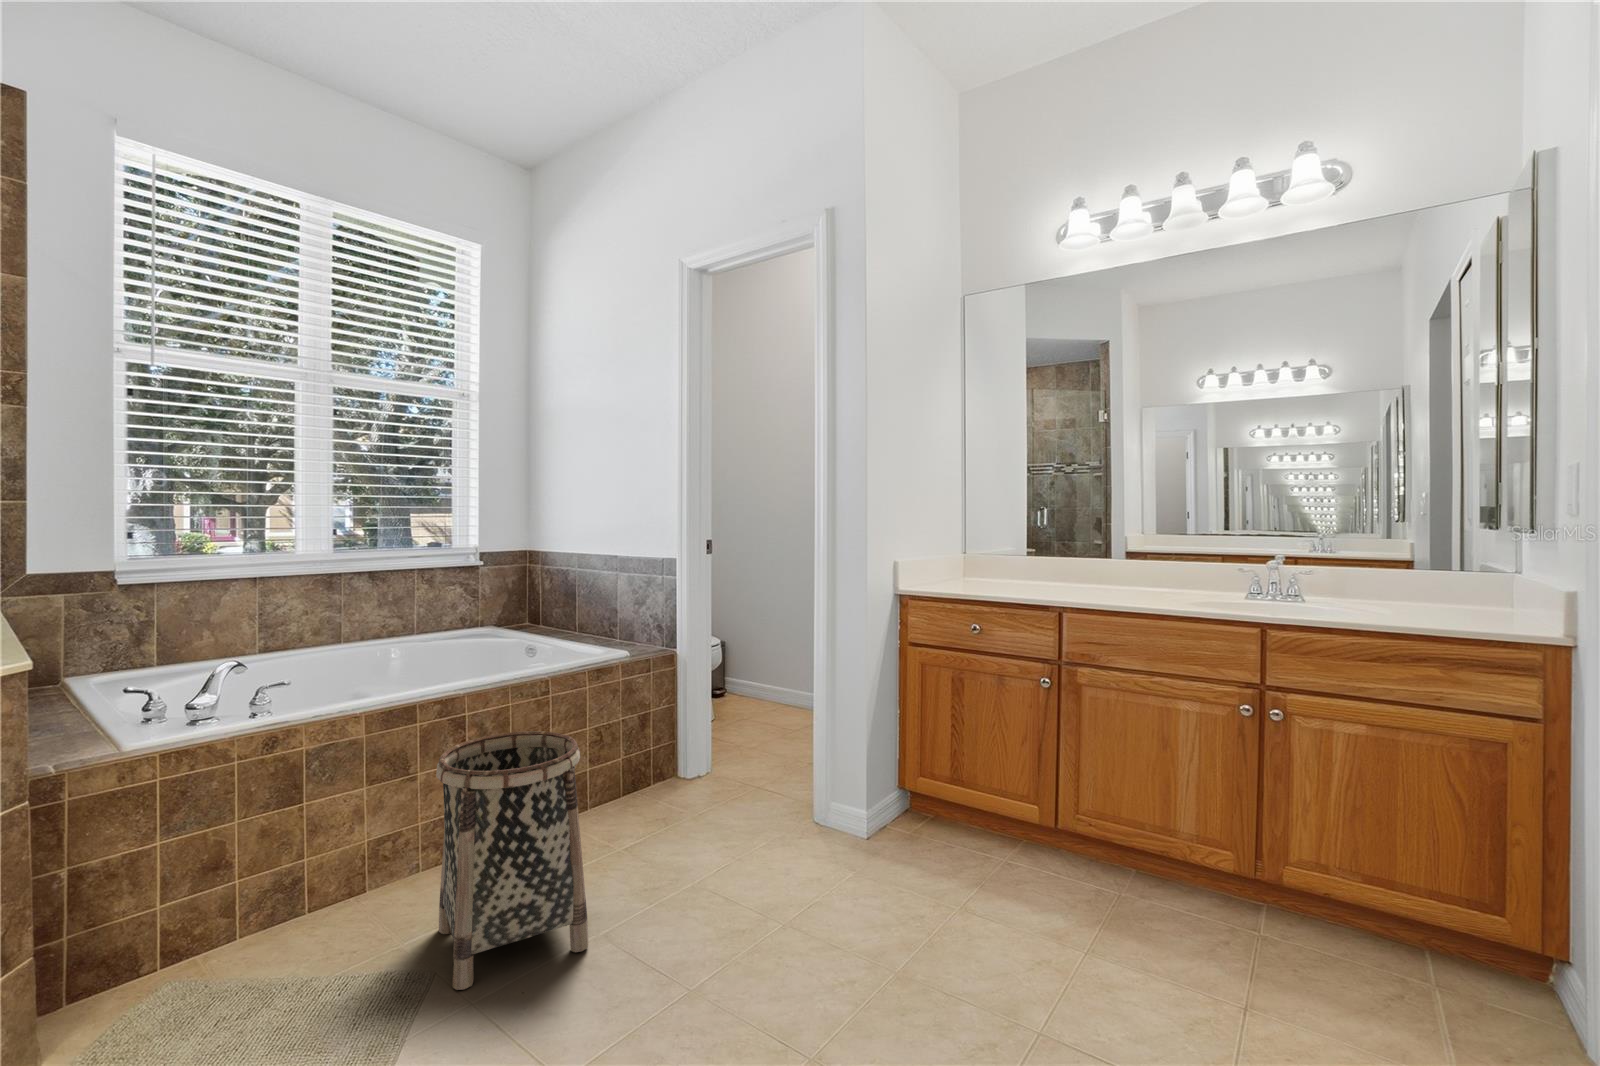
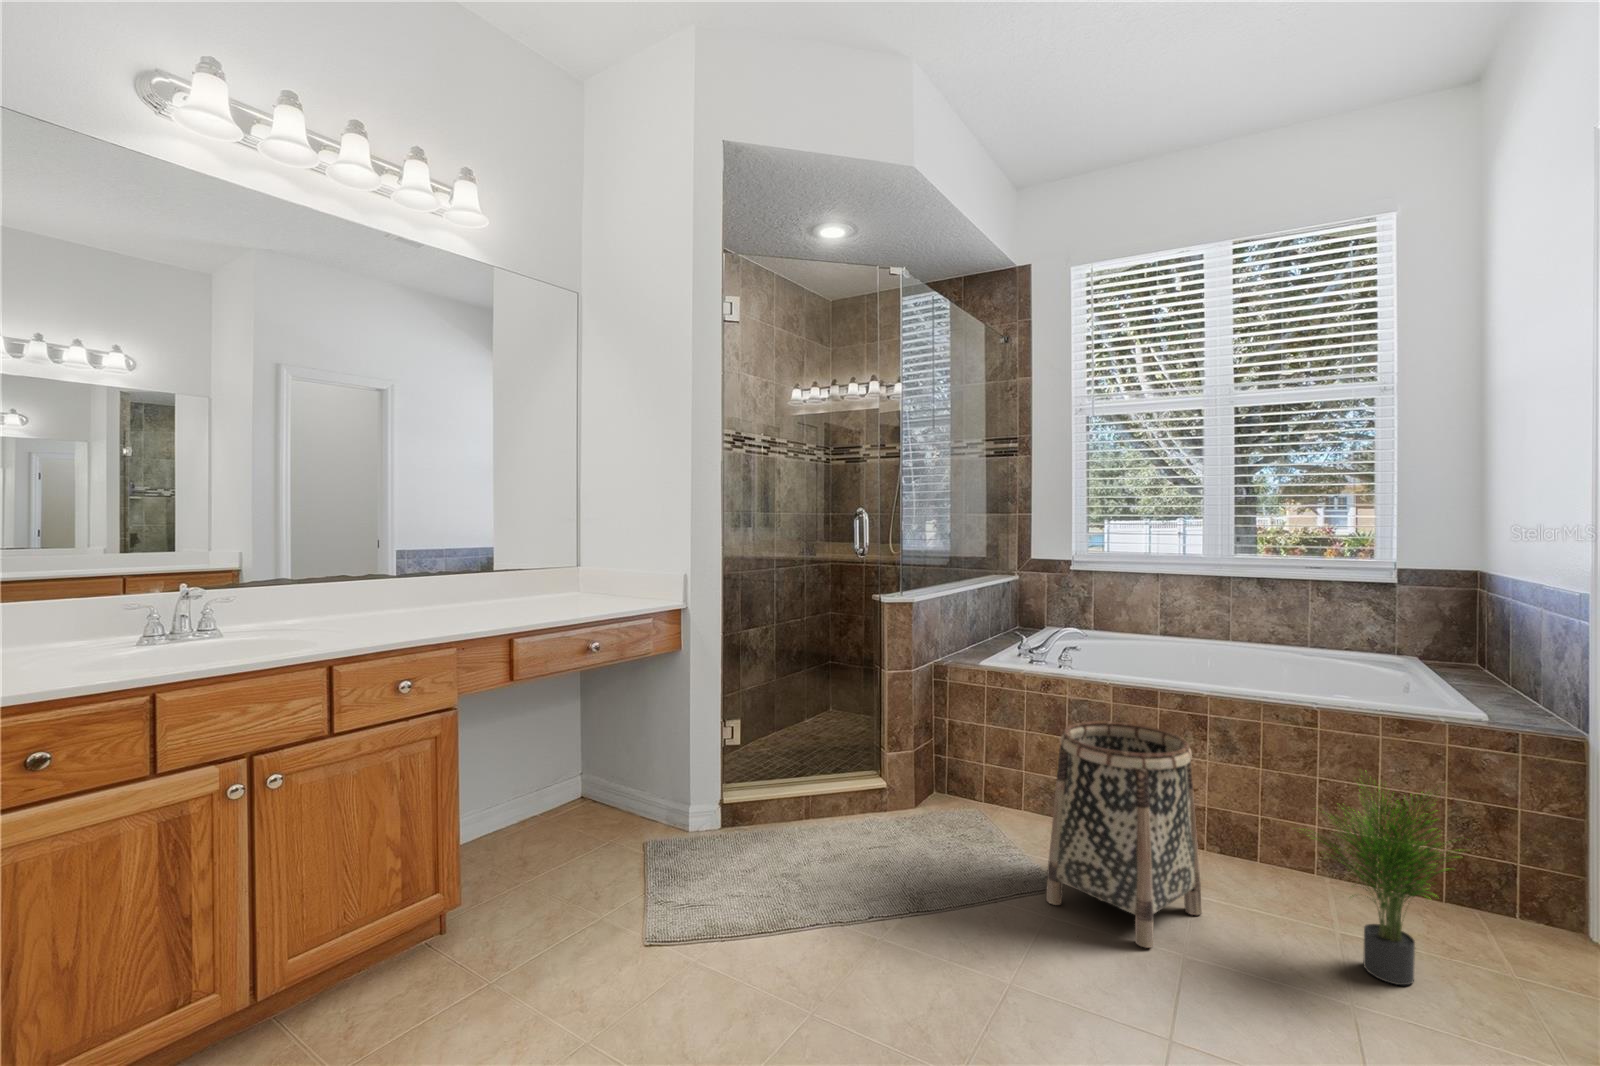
potted plant: none [631,695,726,858] -> present [1309,783,1451,985]

